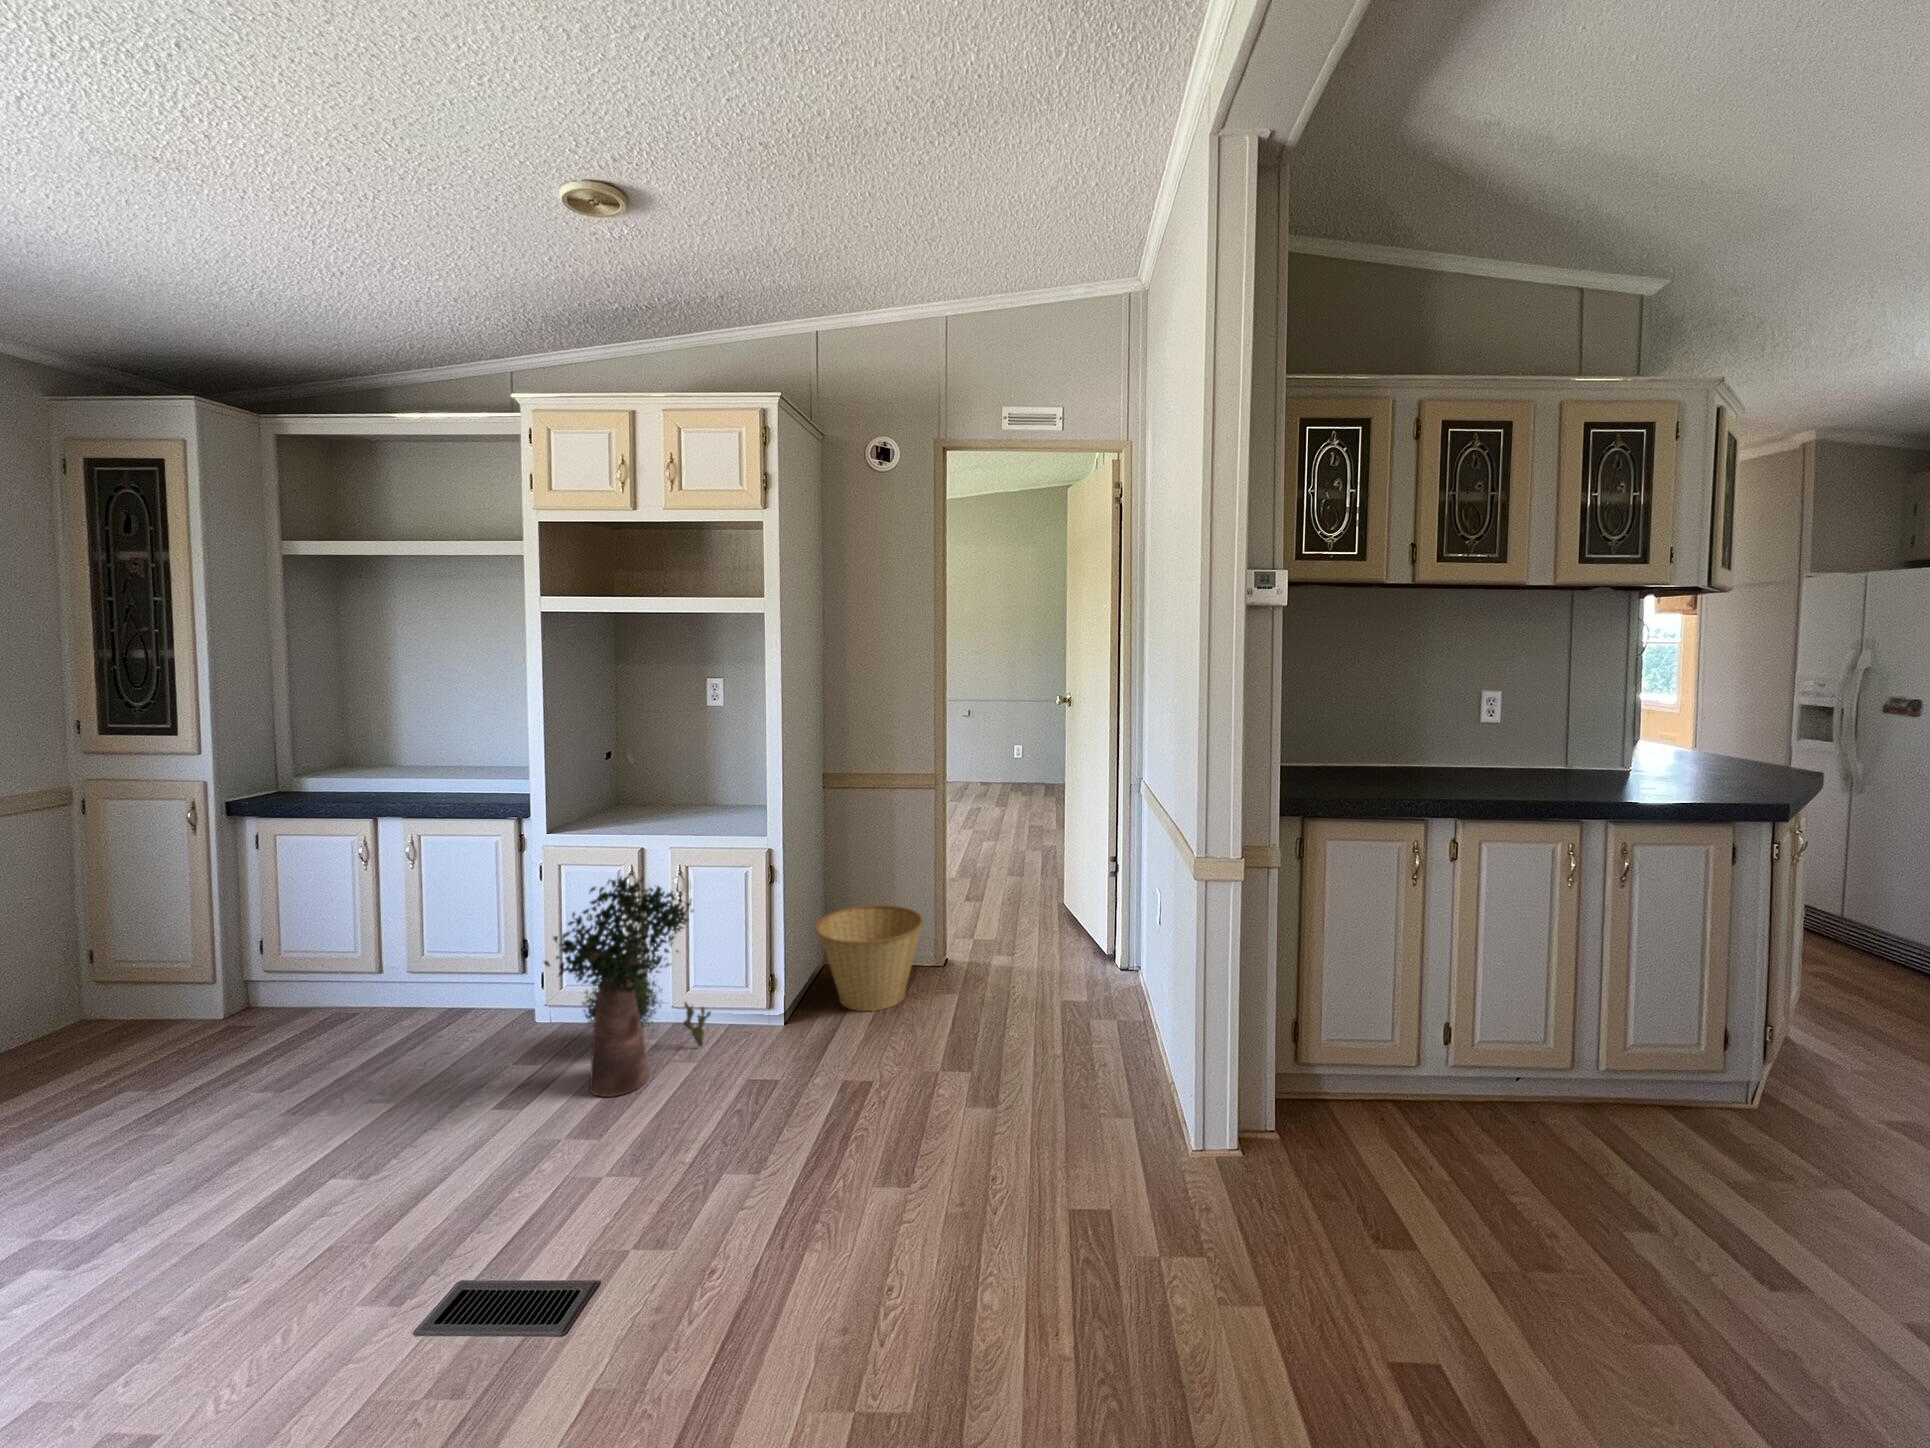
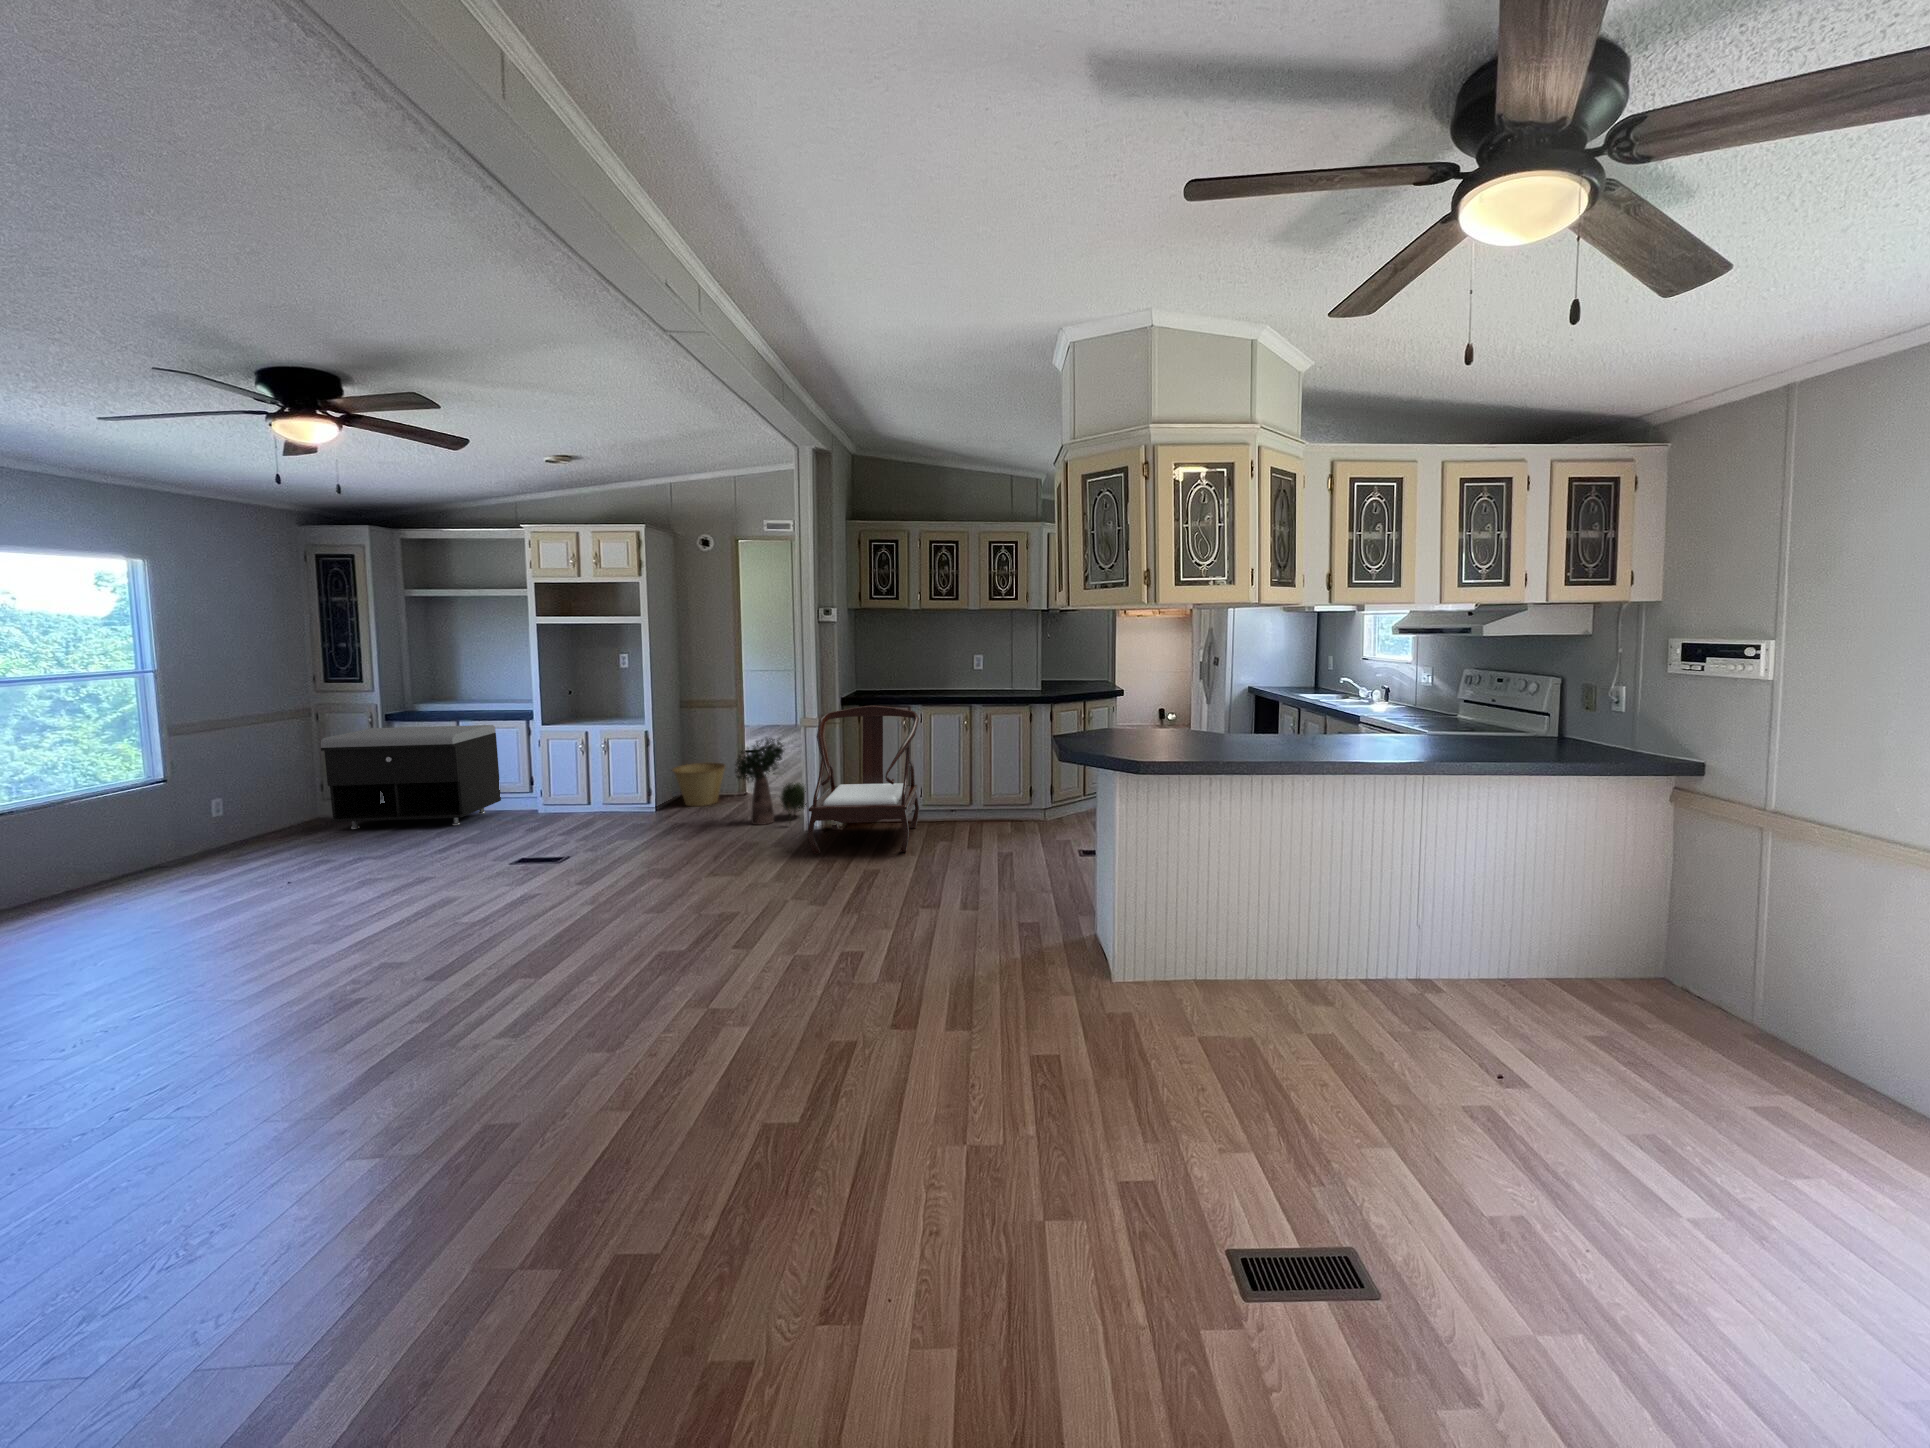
armchair: none [1235,816,1609,1294] -> present [808,705,919,854]
storage bench: none [37,830,459,1079] -> present [321,725,501,829]
potted plant: present [544,872,711,1097] -> present [735,738,807,825]

